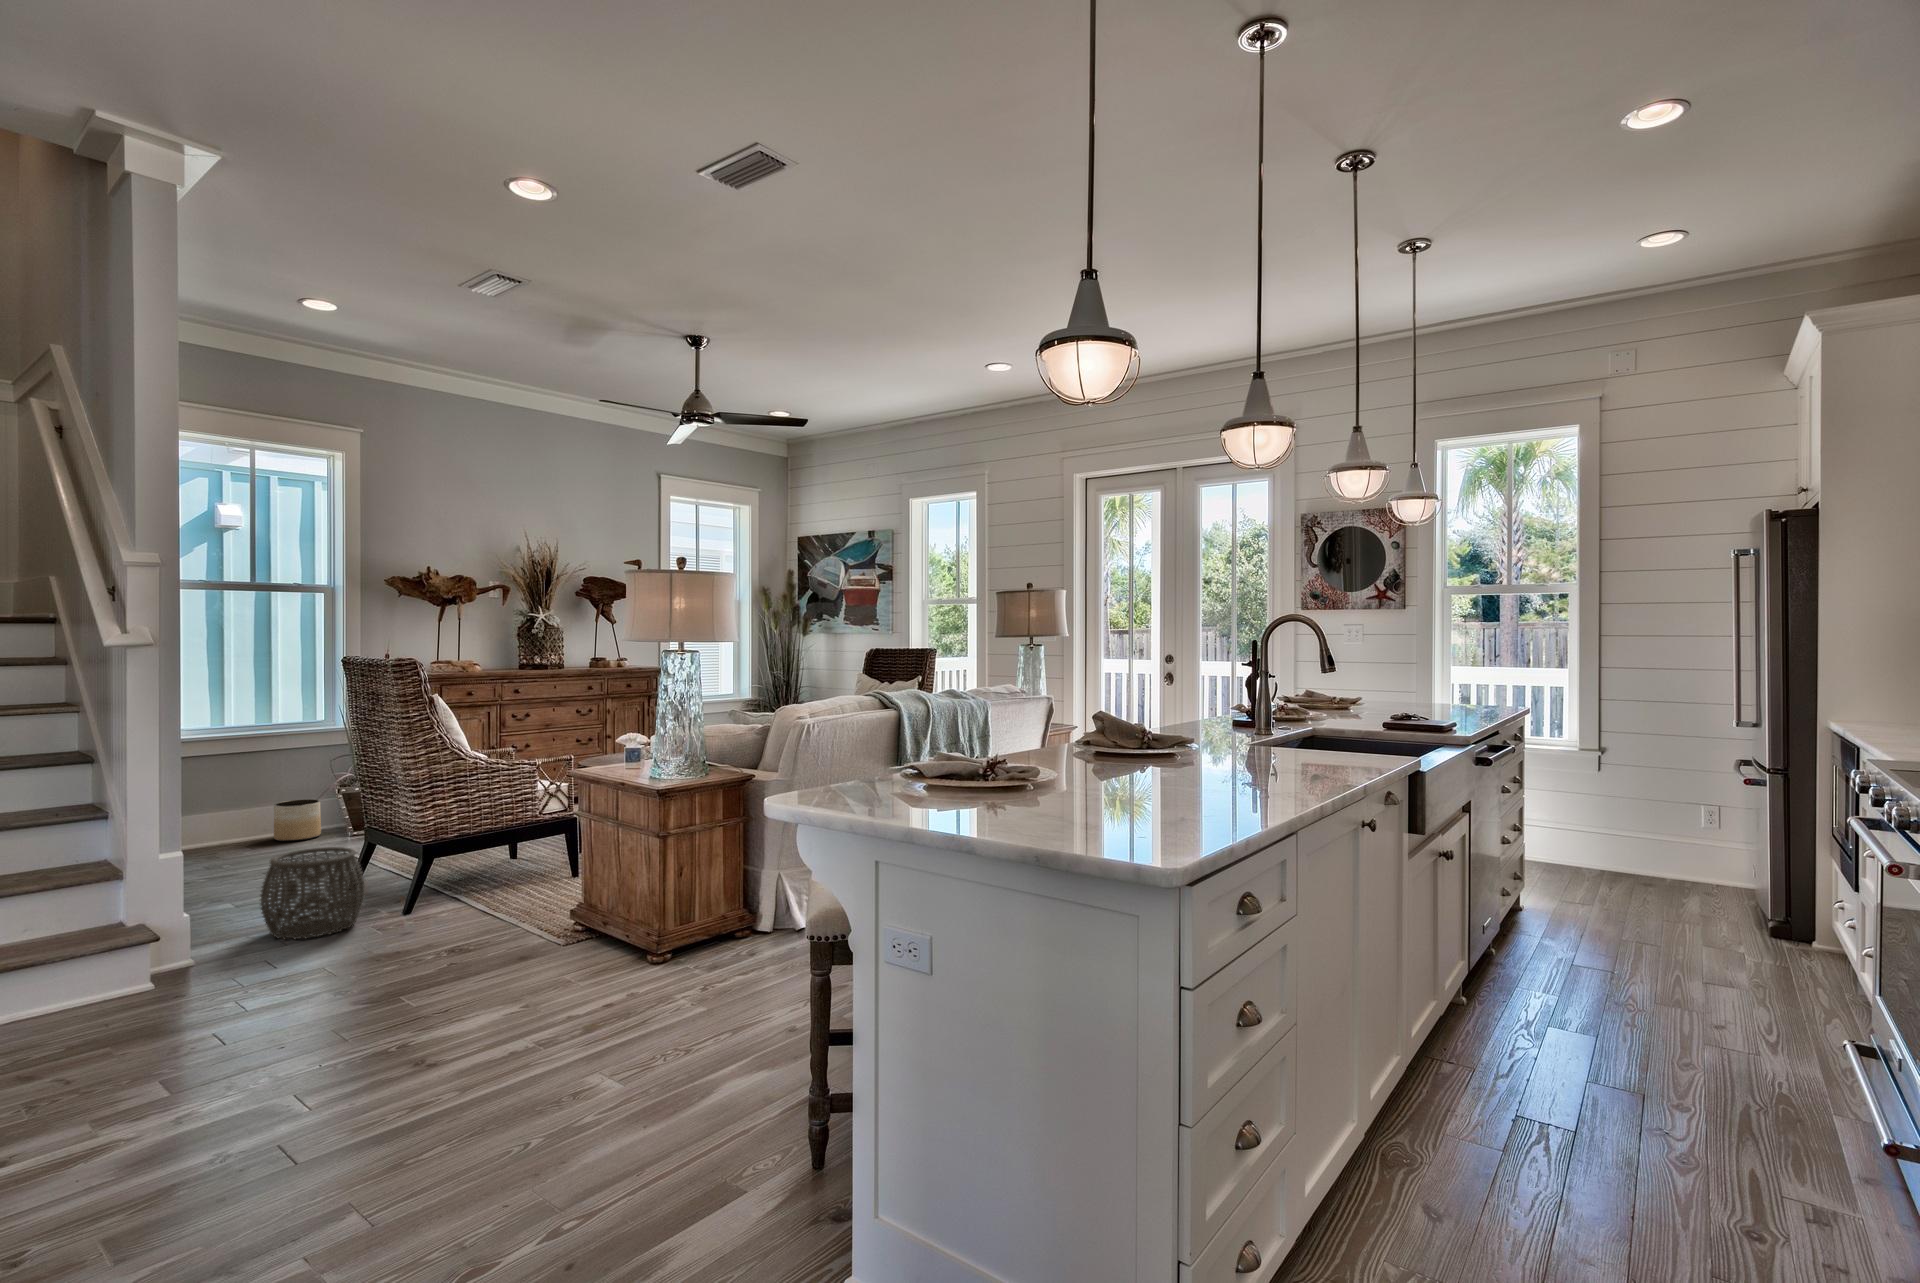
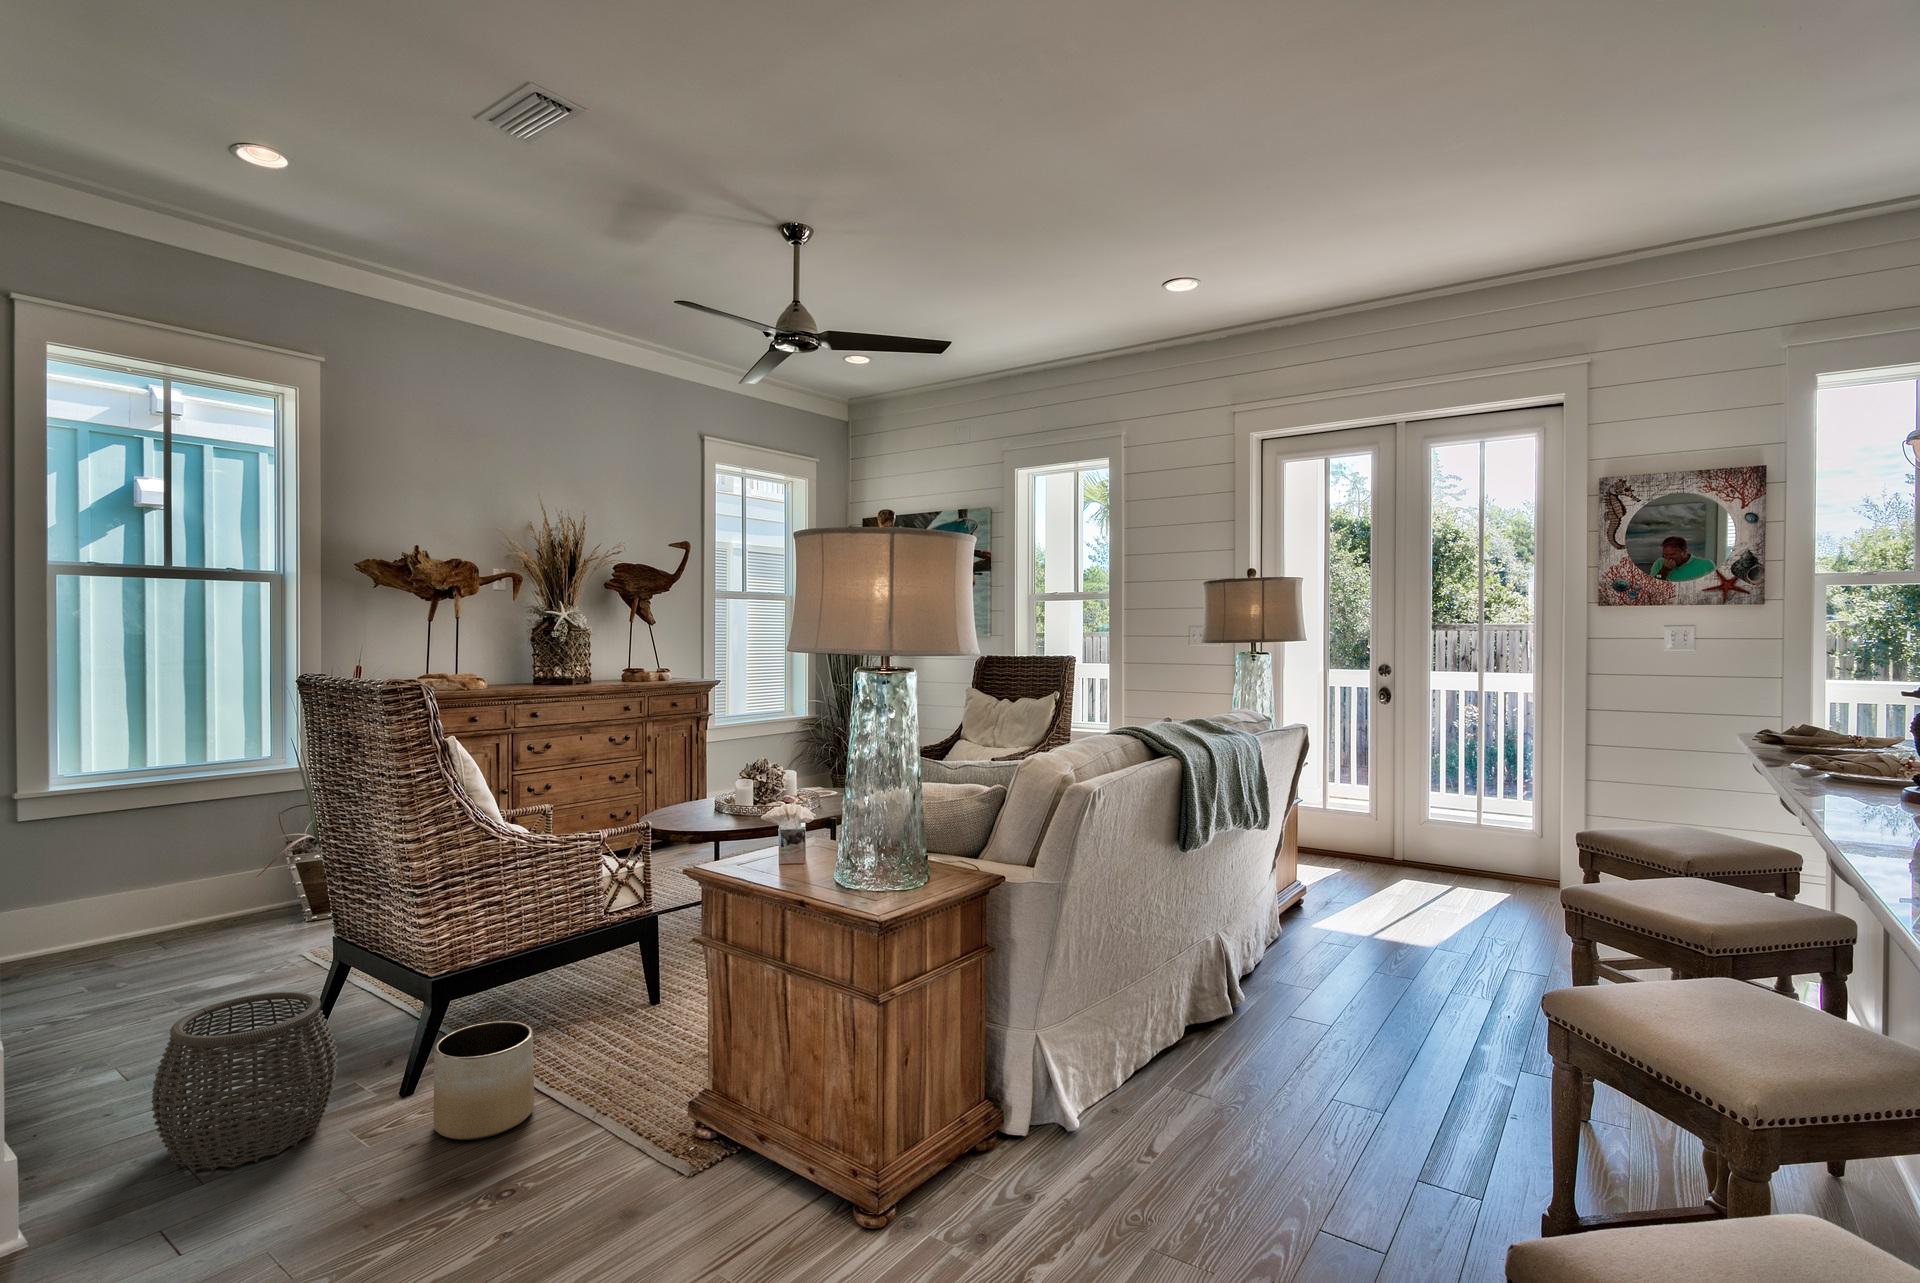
planter: present [274,799,321,841] -> present [434,1021,534,1140]

